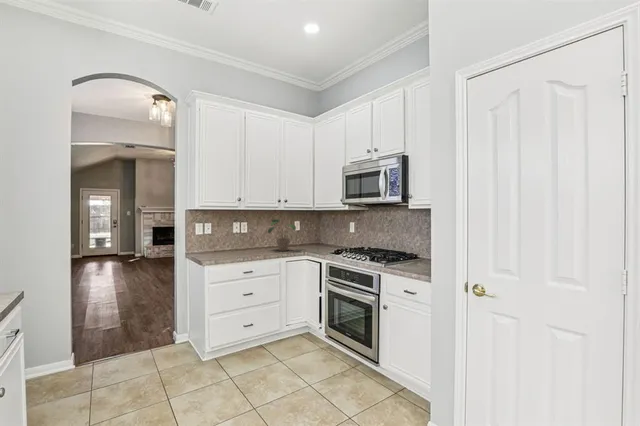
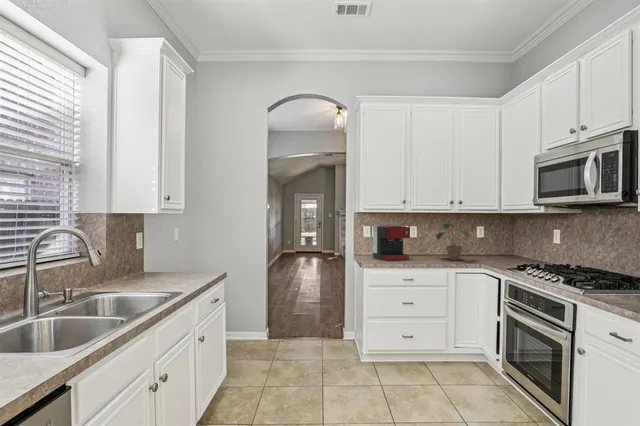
coffee maker: none [209,219,246,256] -> present [373,222,410,260]

